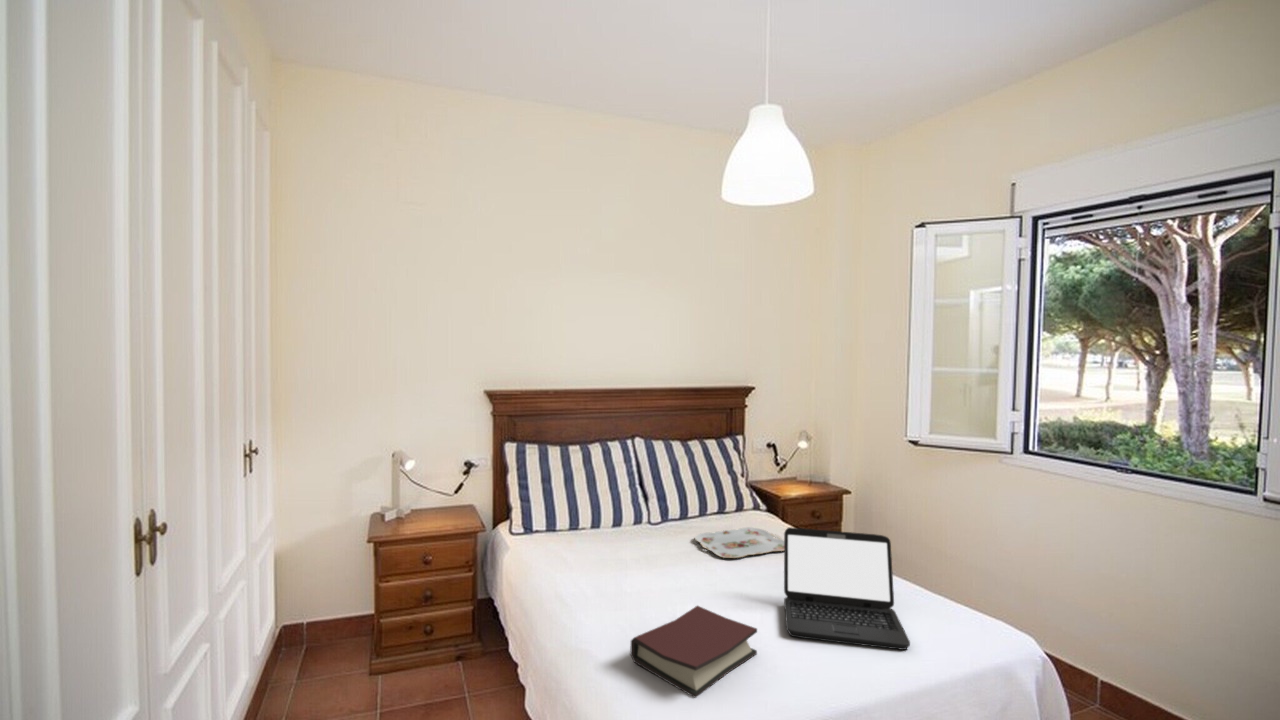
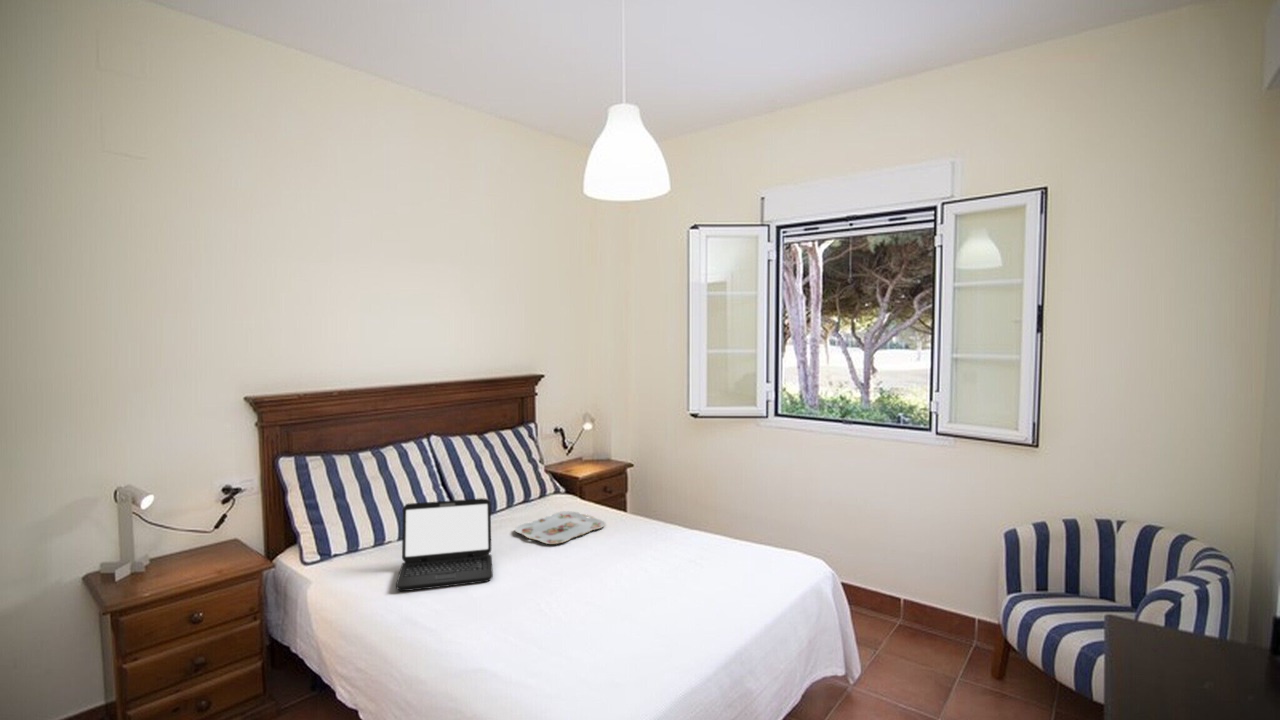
laptop: present [784,528,910,650] -> present [396,498,493,591]
hardback book: present [630,606,757,698] -> none [519,590,622,665]

